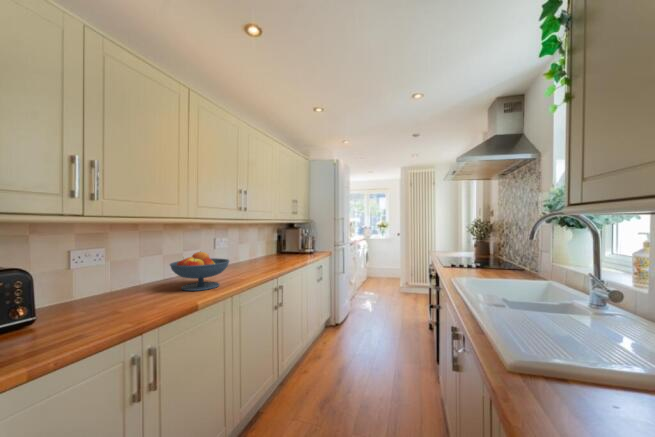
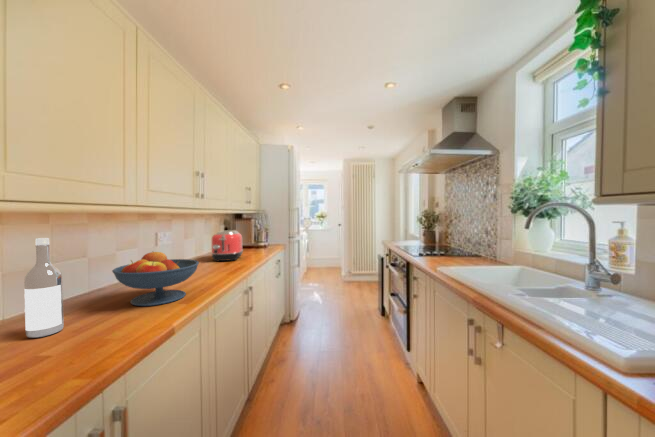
toaster: none [258,238,285,264] -> present [211,230,243,261]
wine bottle: none [115,239,136,303] -> present [24,238,64,338]

